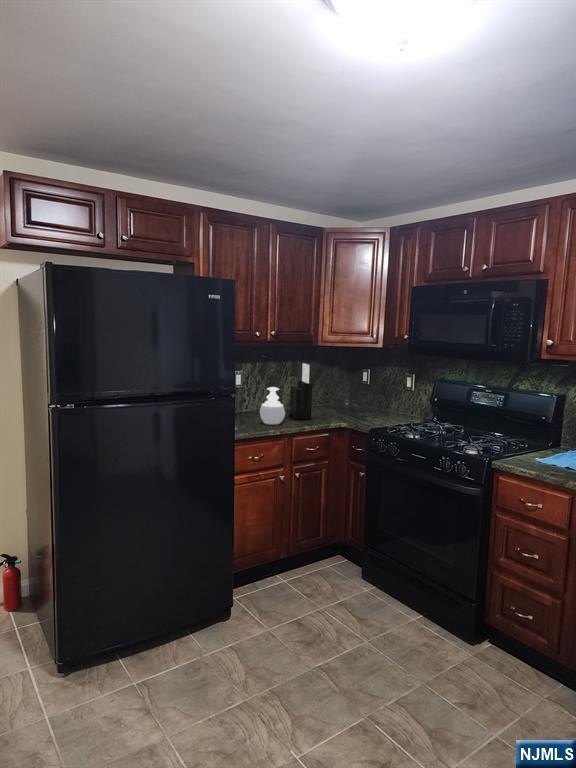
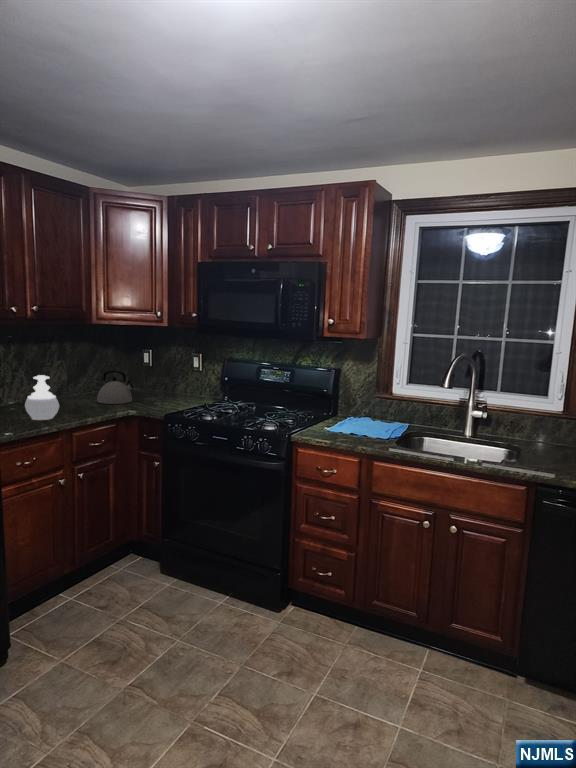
knife block: present [289,363,312,419] -> none [61,346,90,411]
kettle: none [319,387,351,416] -> present [97,371,133,404]

